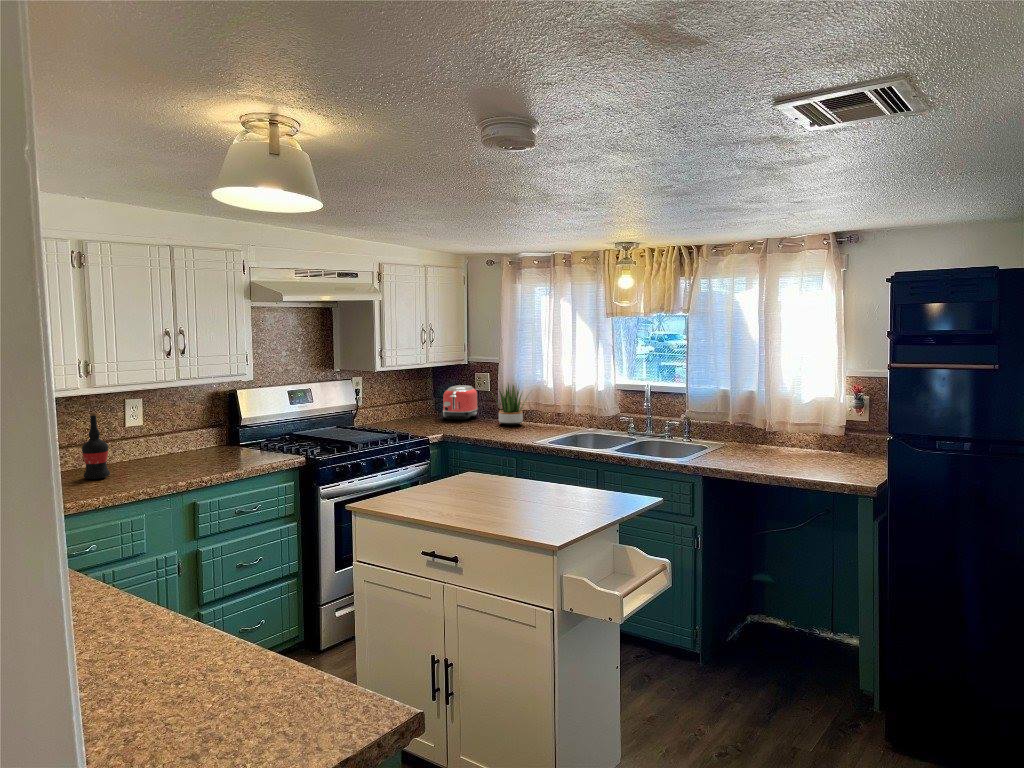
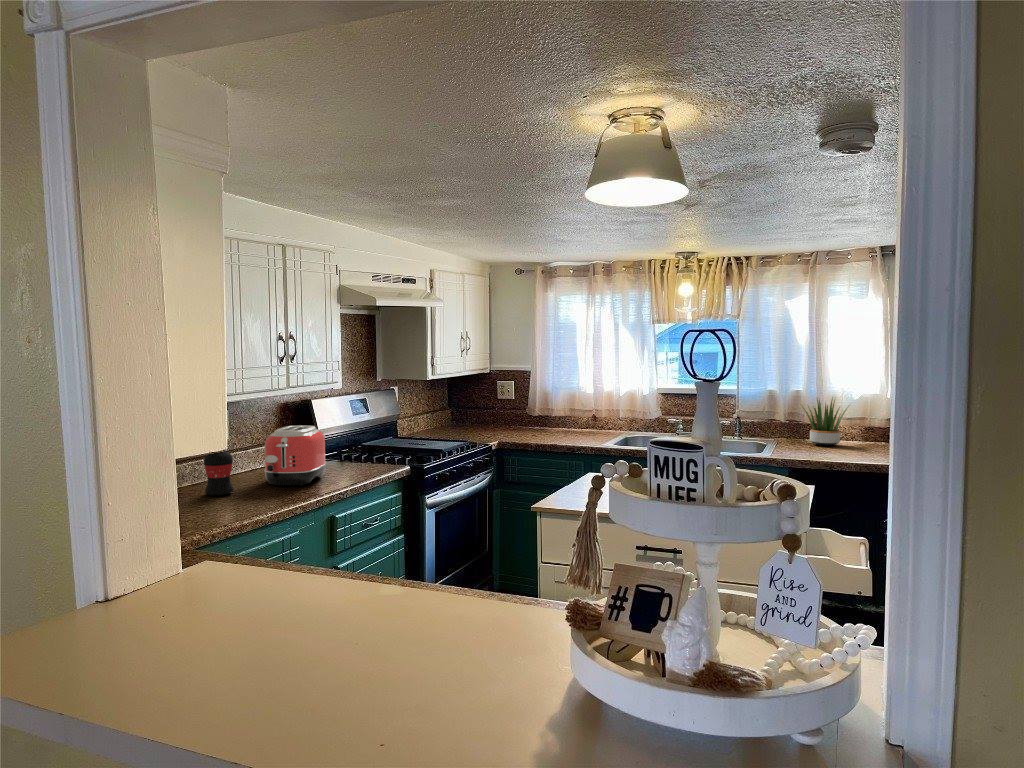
potted plant: present [497,384,527,425] -> present [802,398,850,446]
toaster: present [443,385,478,420] -> present [264,425,327,486]

